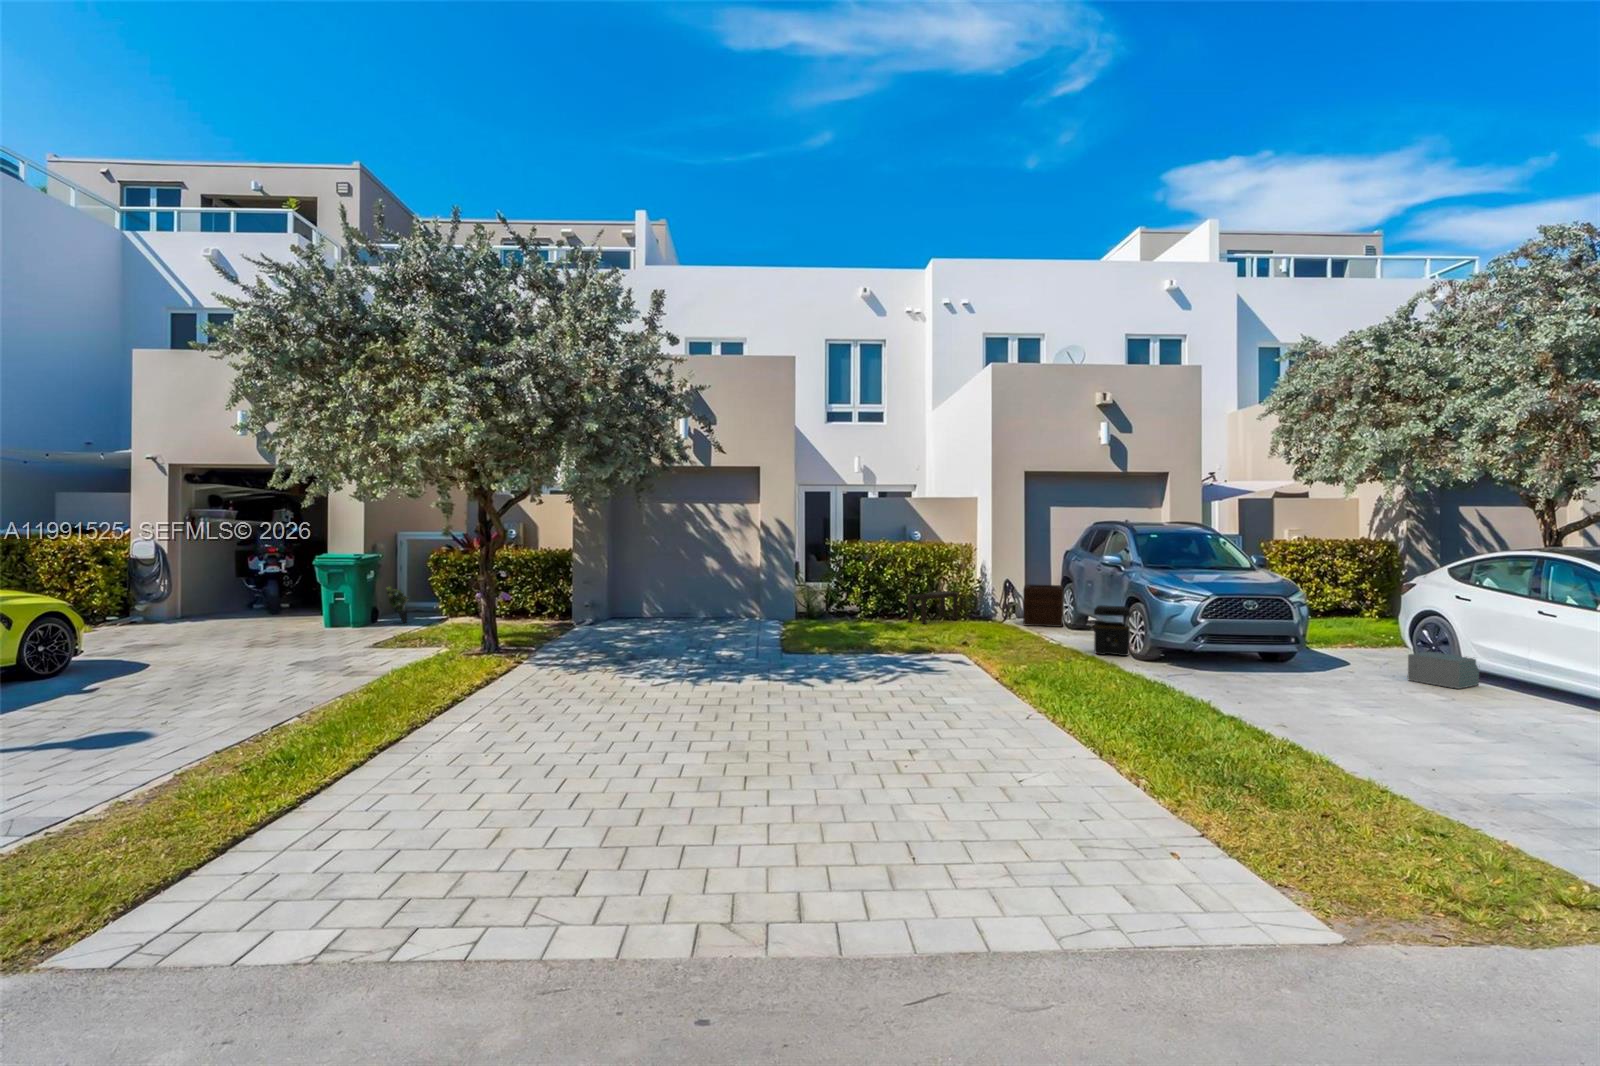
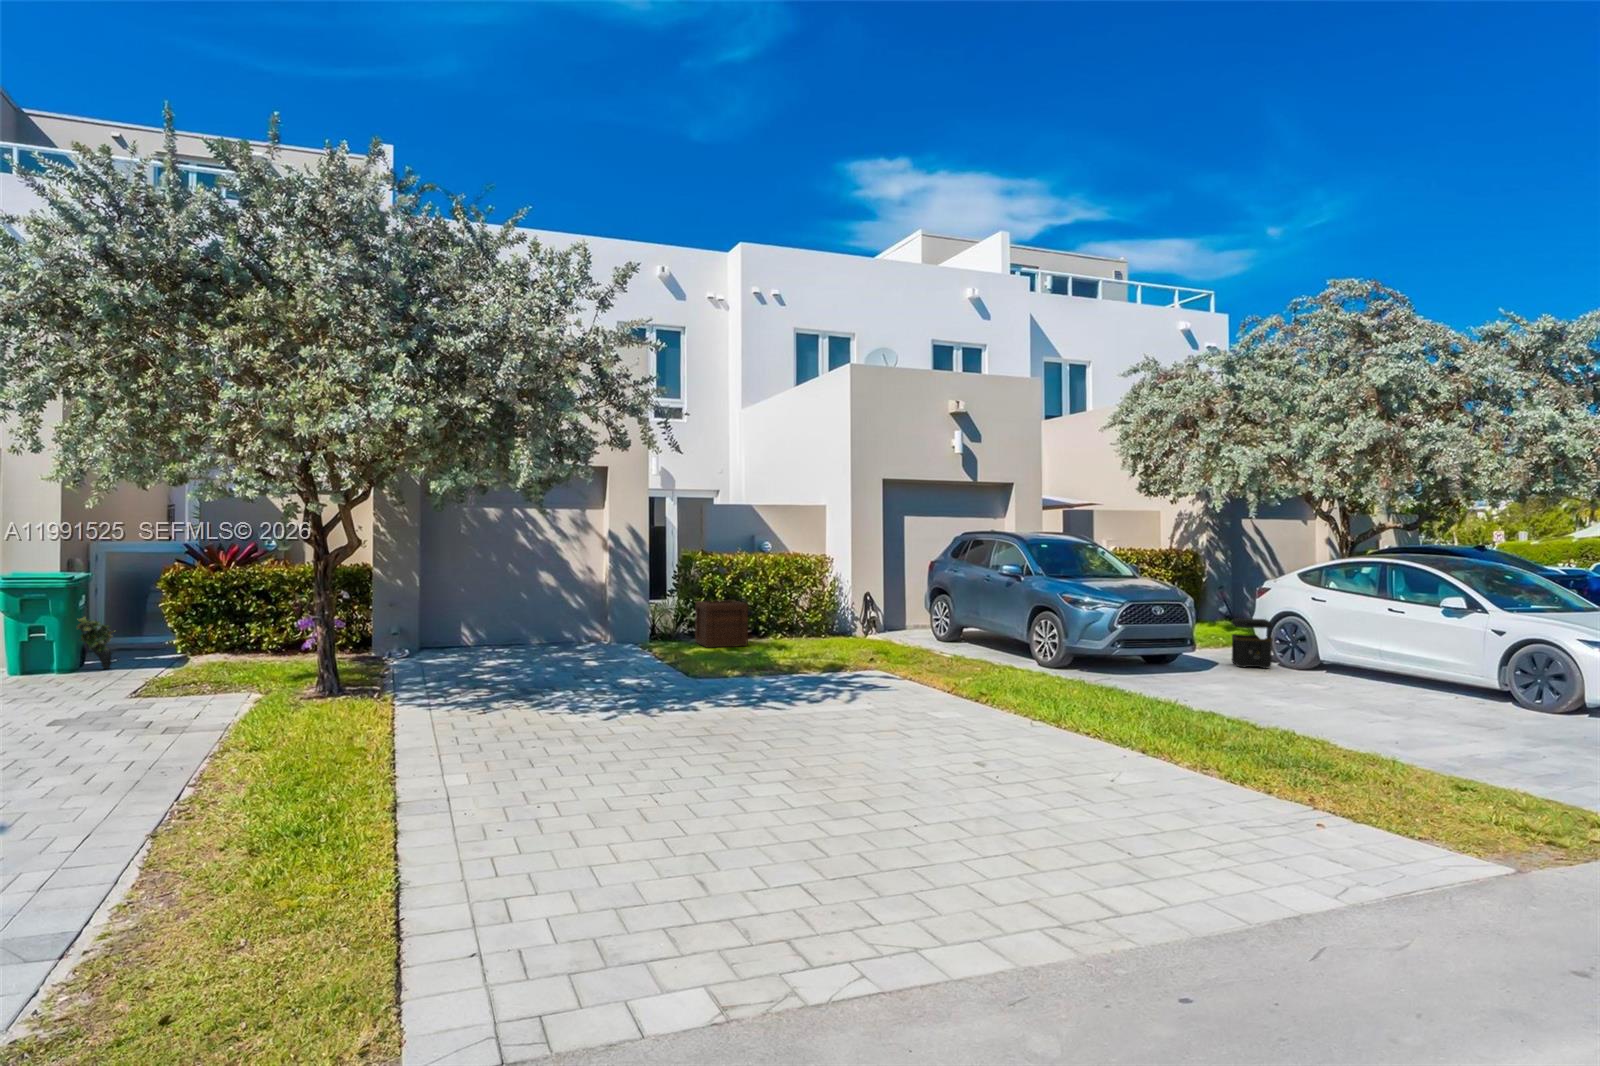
wooden crate: present [1023,584,1063,627] -> present [695,600,748,648]
bench: present [908,591,959,624] -> none [777,608,827,645]
toolbox: present [1094,605,1131,656] -> present [1232,618,1273,668]
storage box: present [1408,652,1479,689] -> none [1281,647,1334,678]

